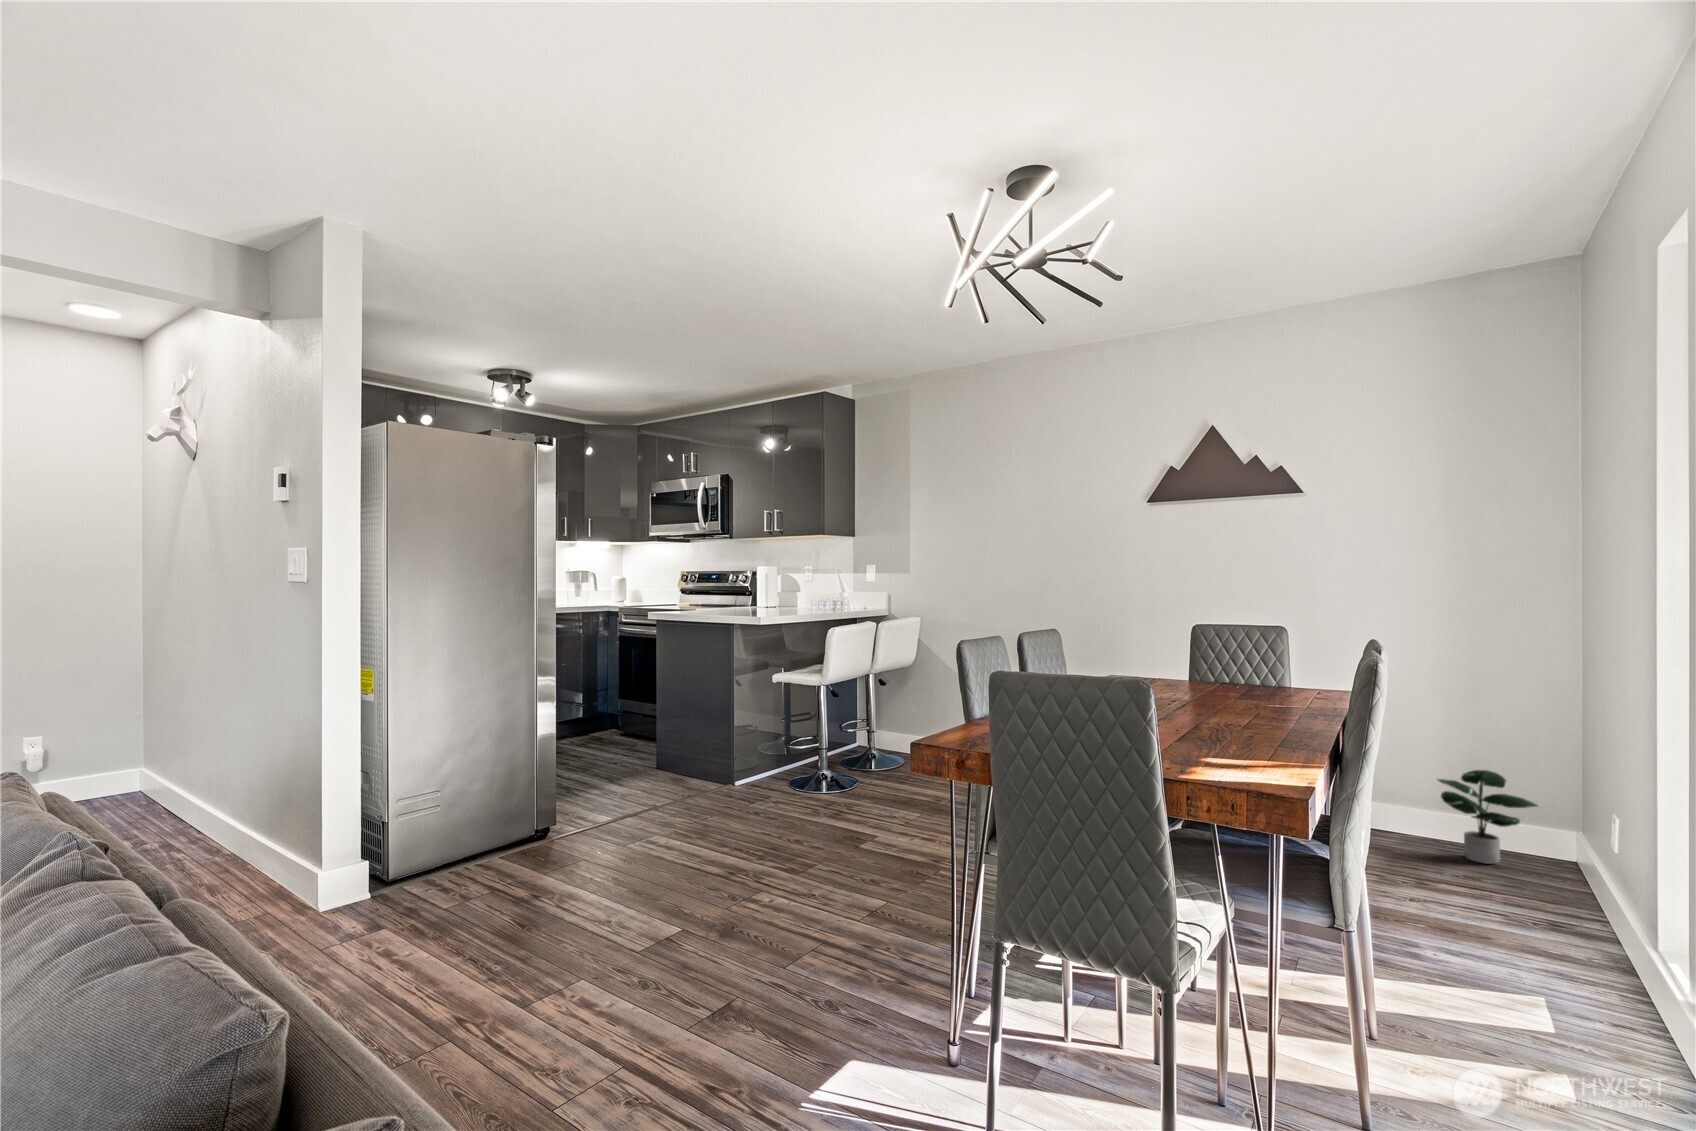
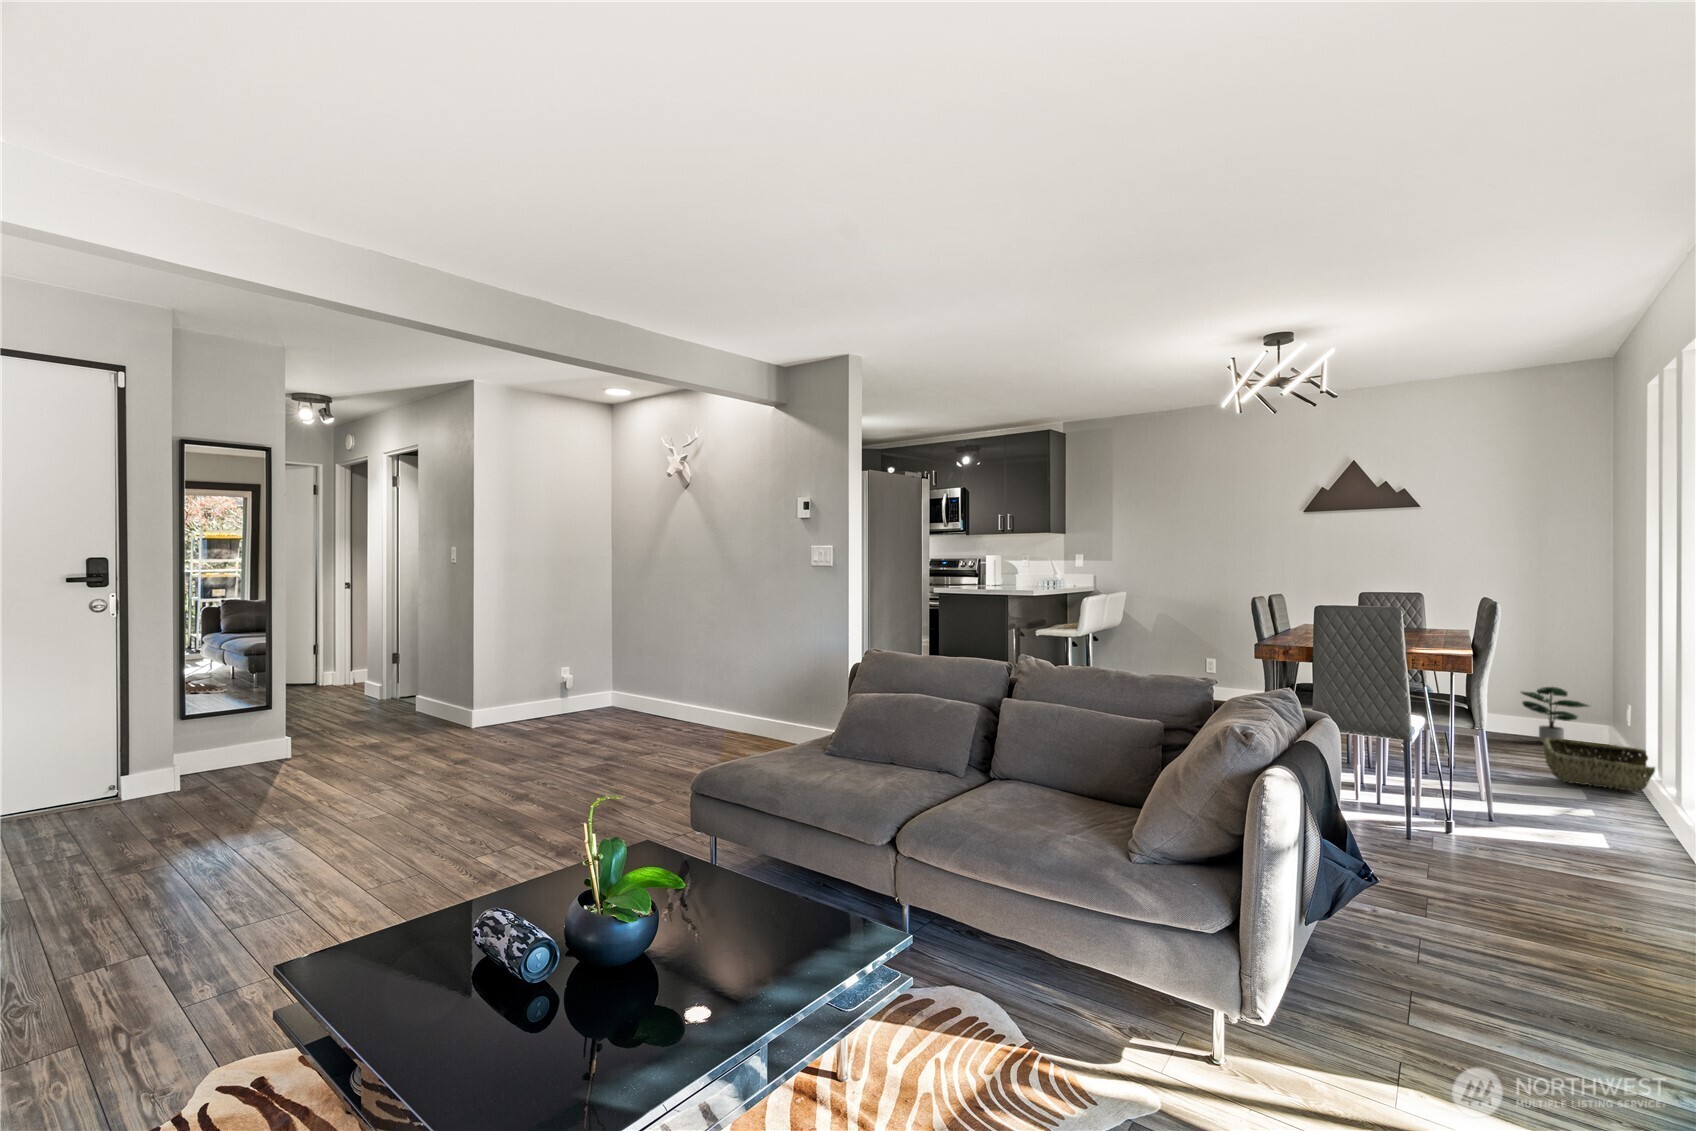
woven basket: none [1450,876,1639,985] -> present [1542,737,1655,791]

